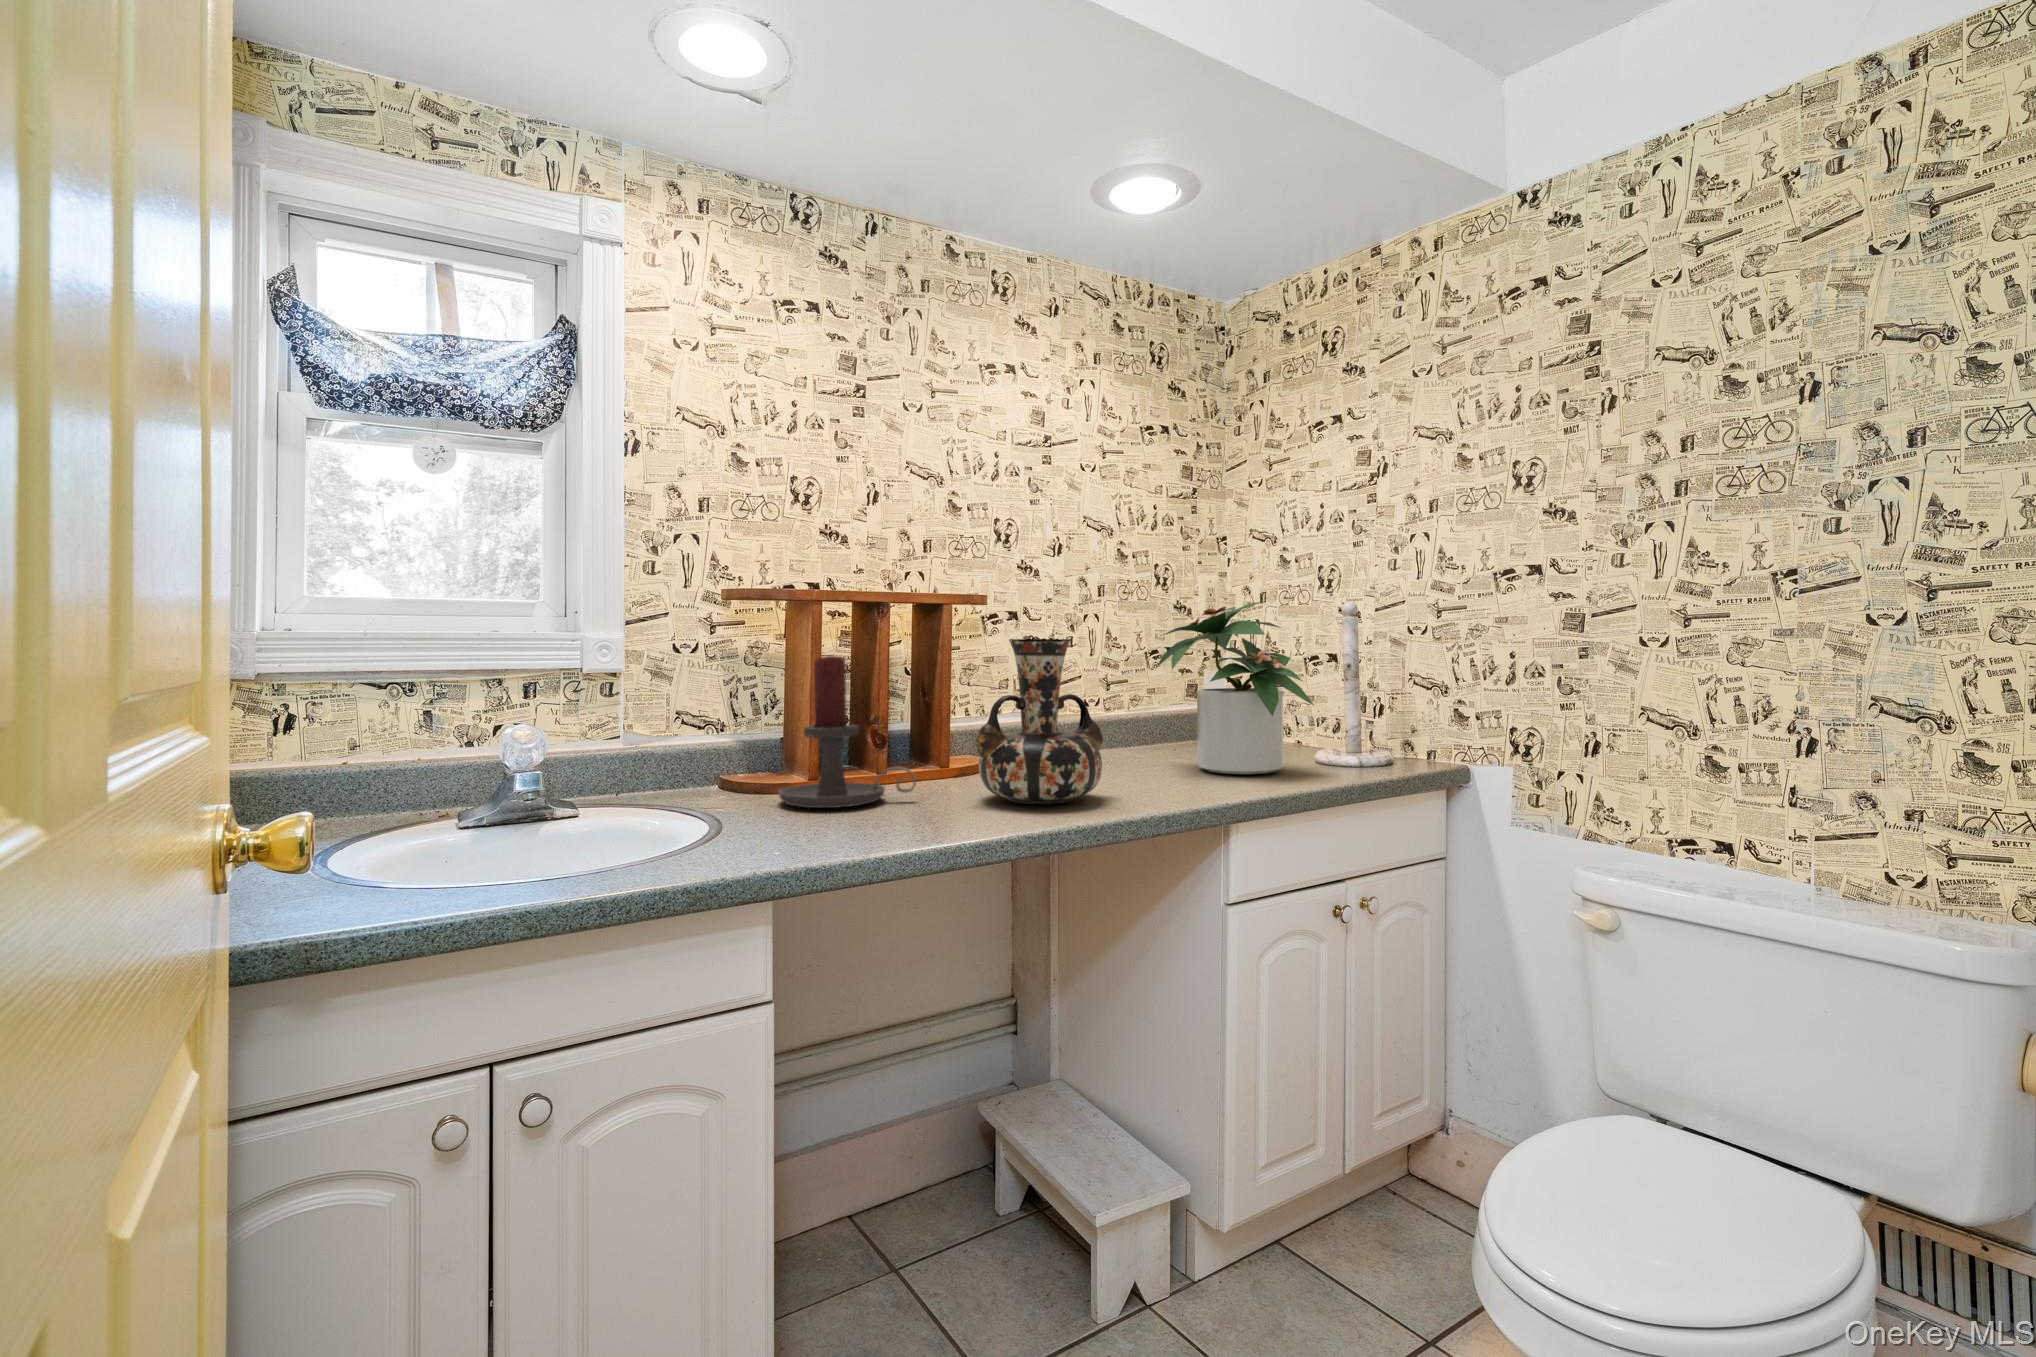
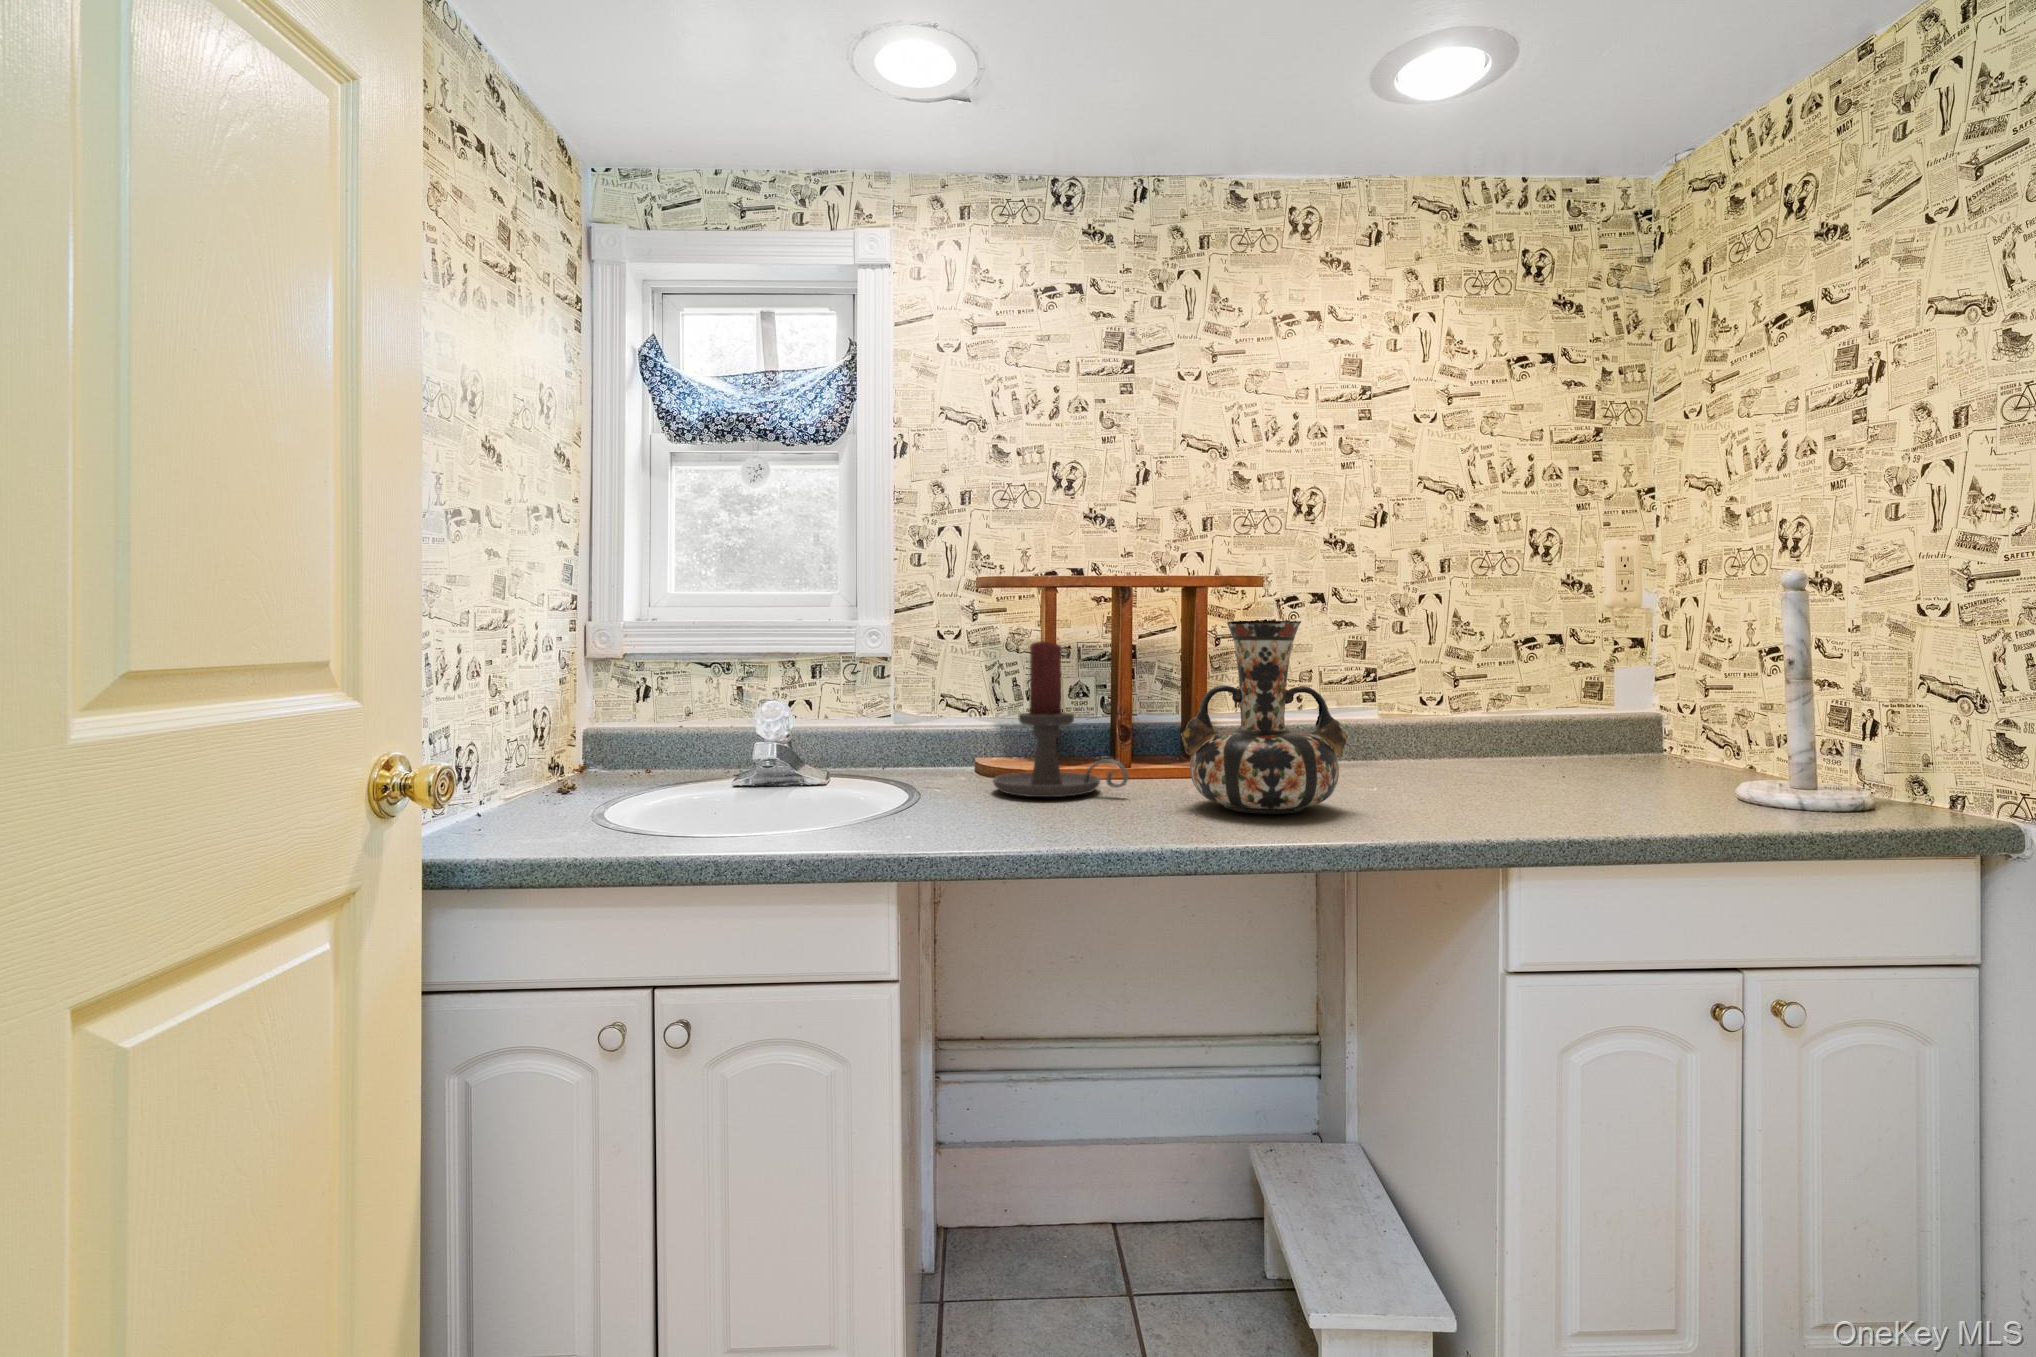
potted plant: present [1157,602,1314,774] -> none [1472,569,1712,802]

